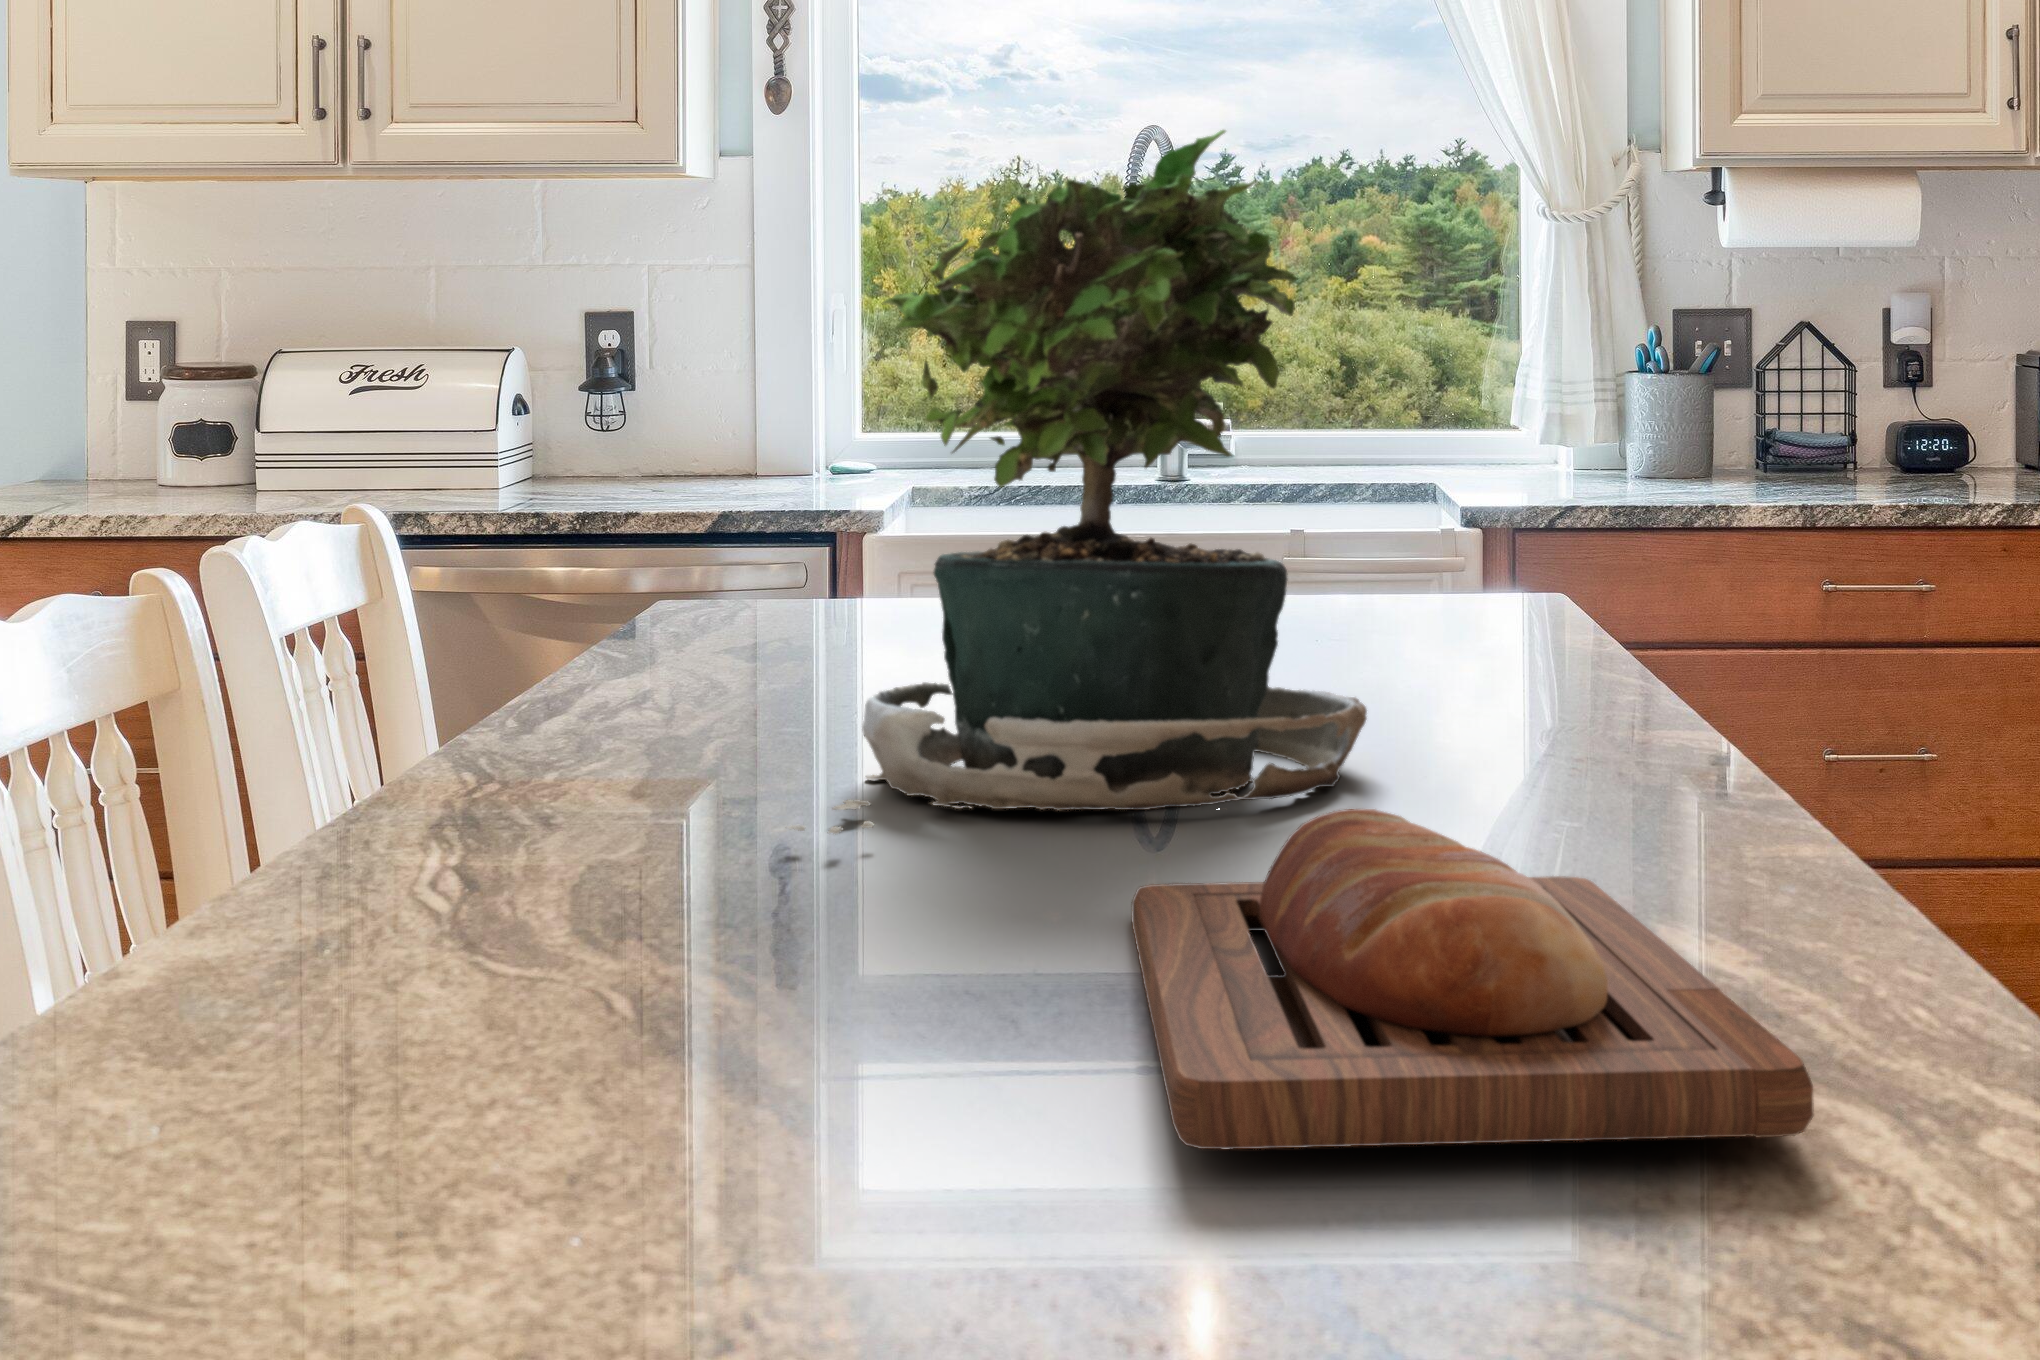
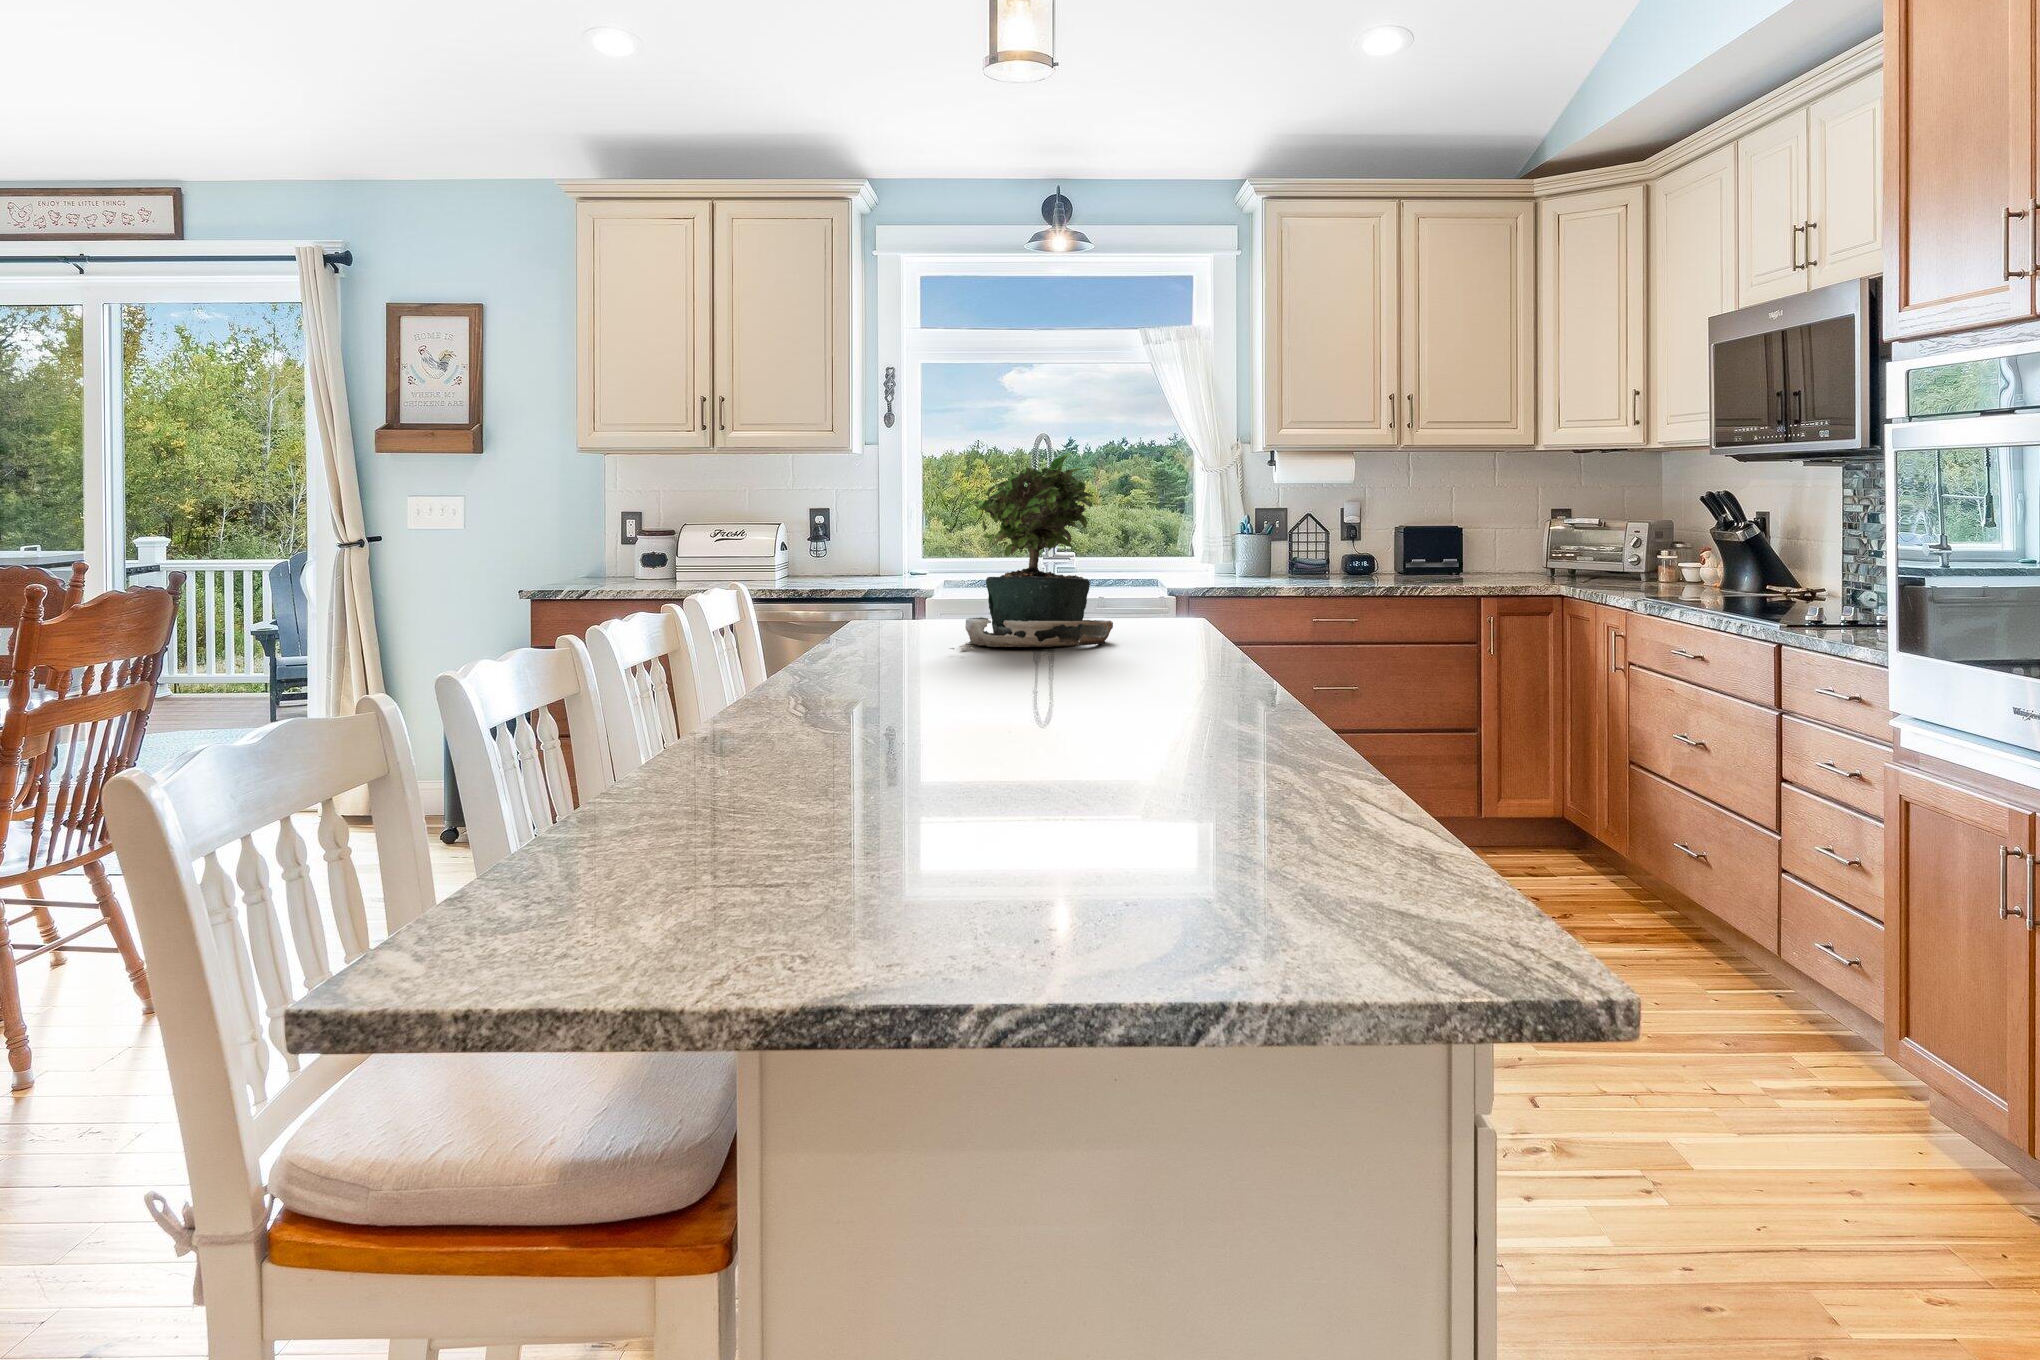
bread loaf: present [1132,809,1814,1149] -> none [1047,632,1200,686]

